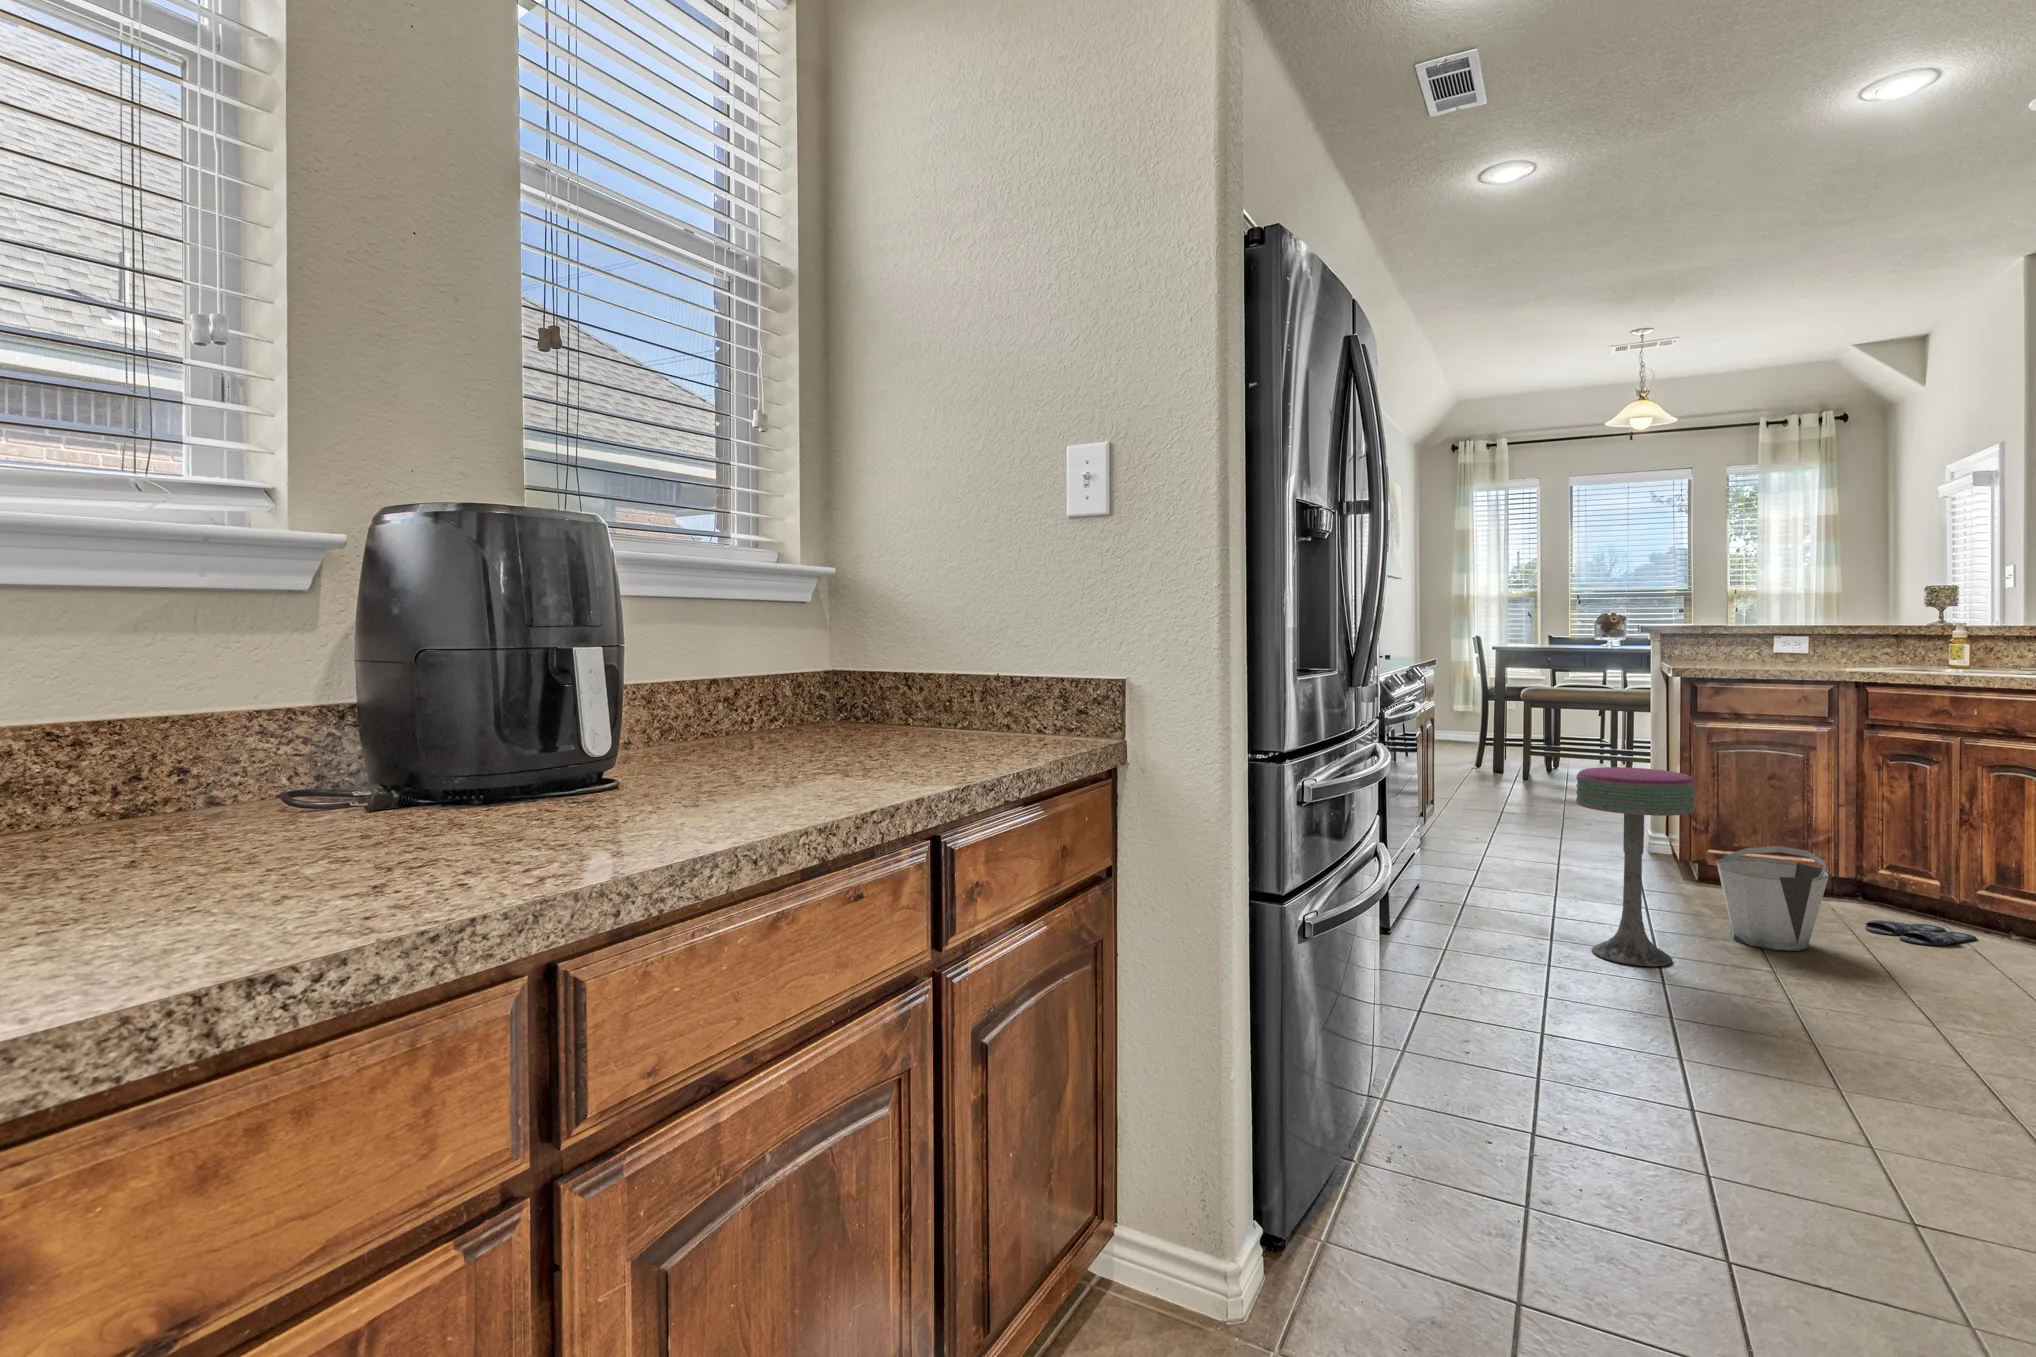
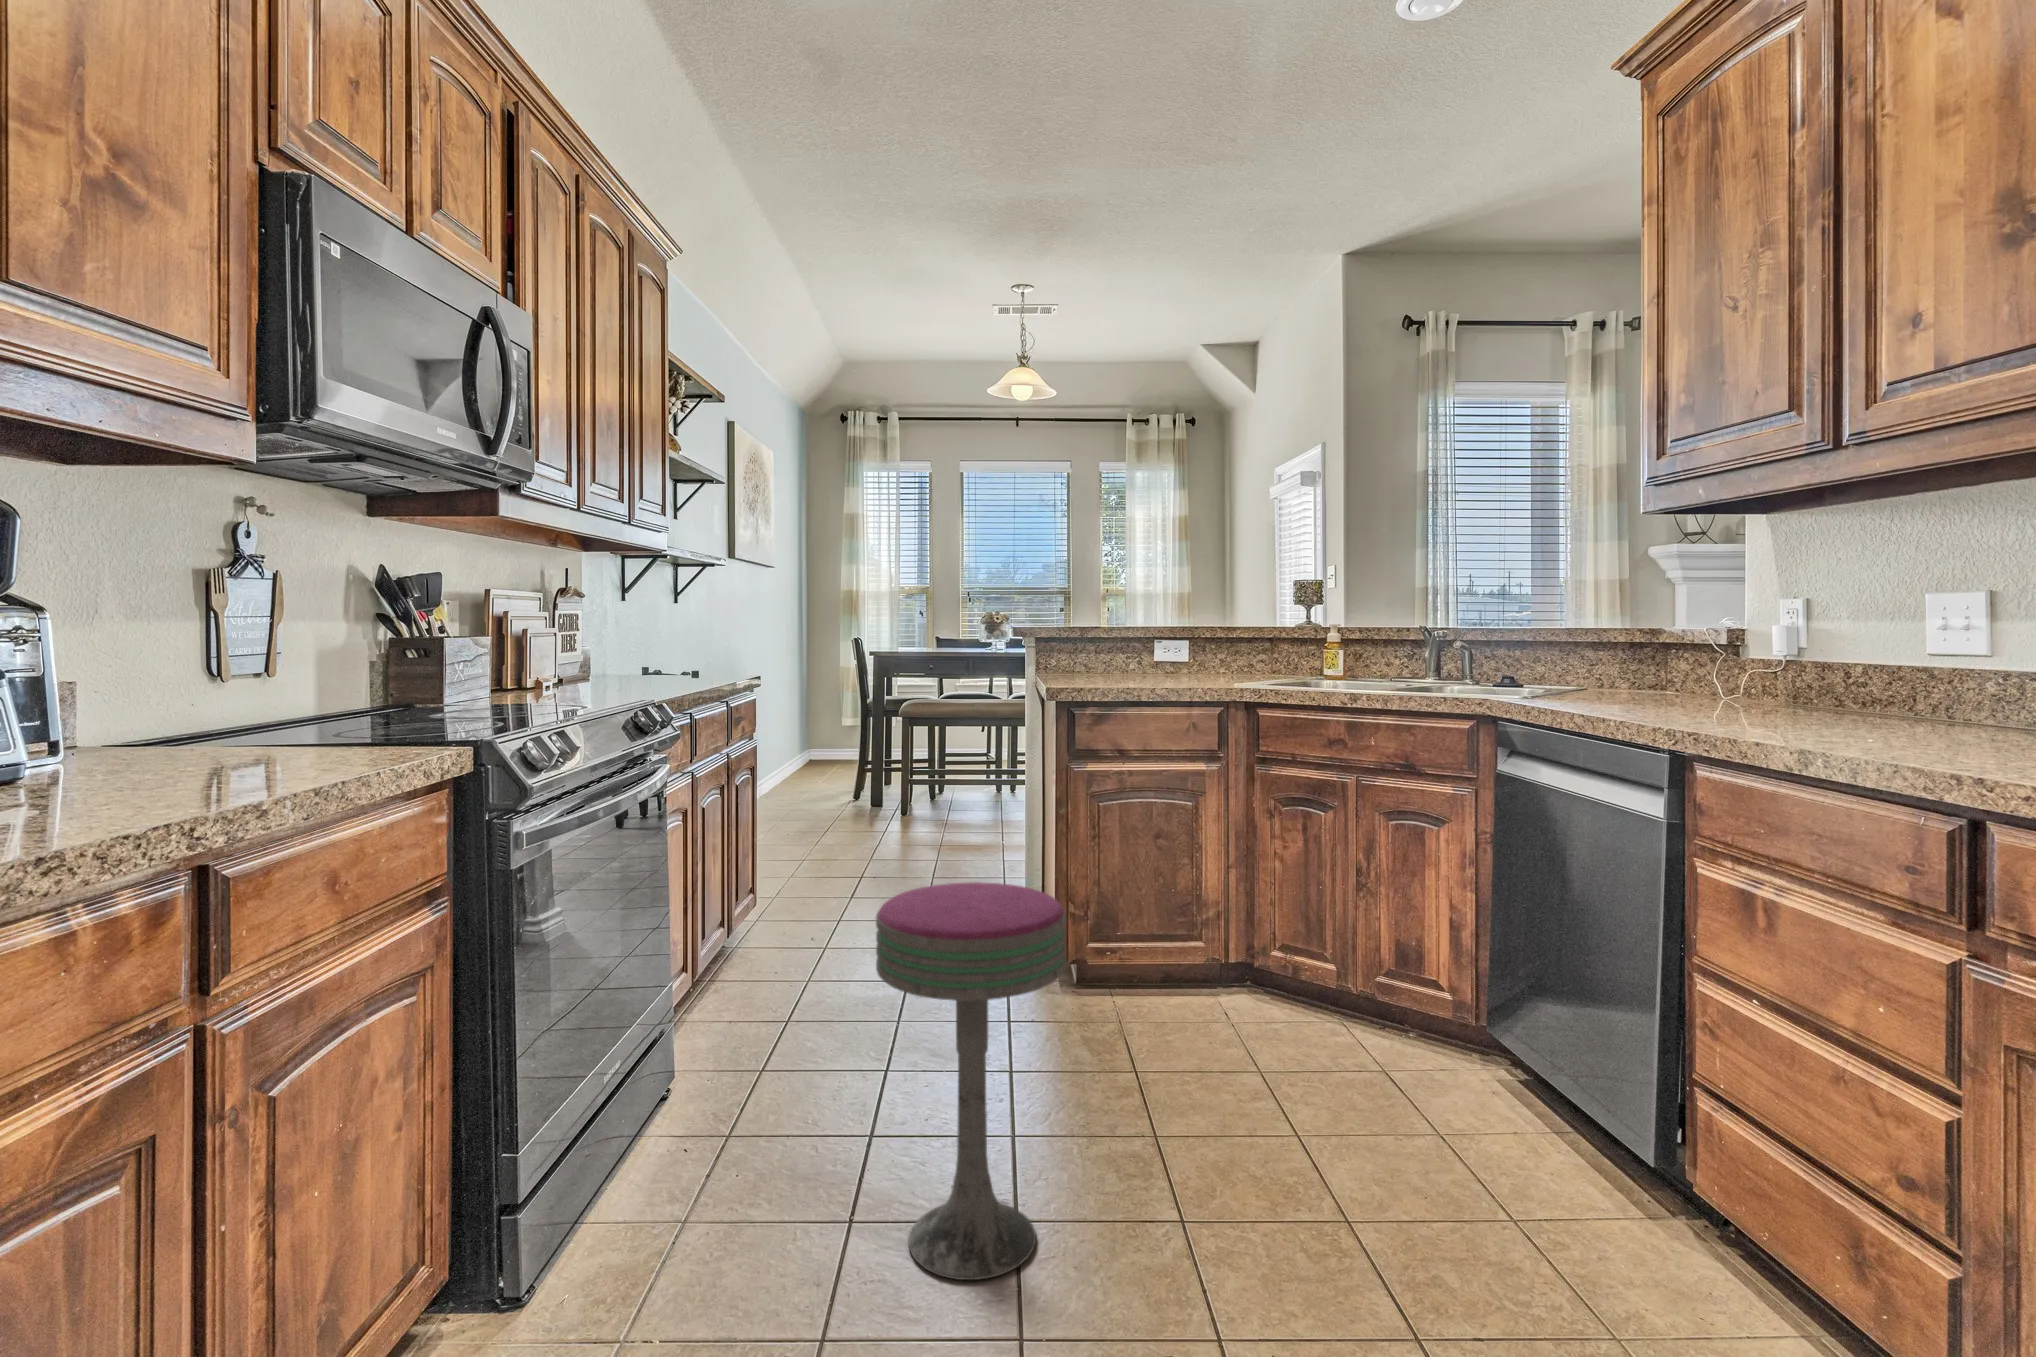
bucket: present [1716,846,1829,951] -> none [1099,964,1243,1148]
slippers: present [1865,920,1977,945] -> none [1271,1027,1386,1078]

